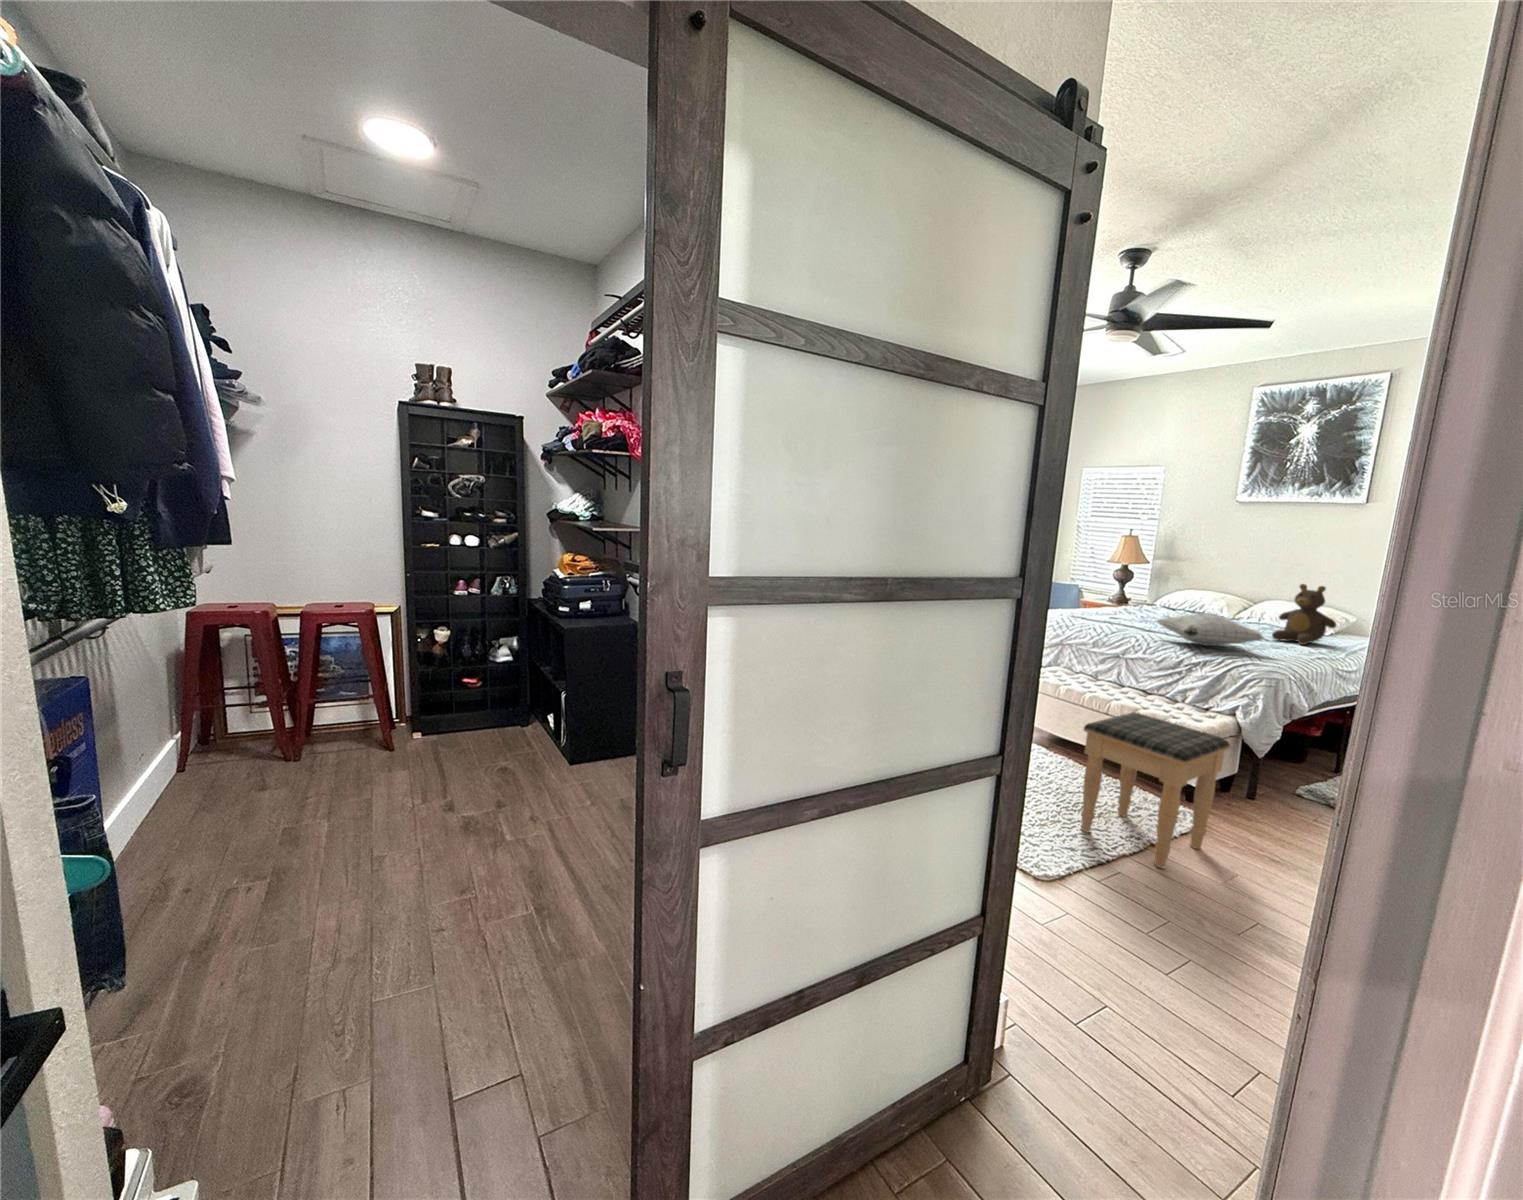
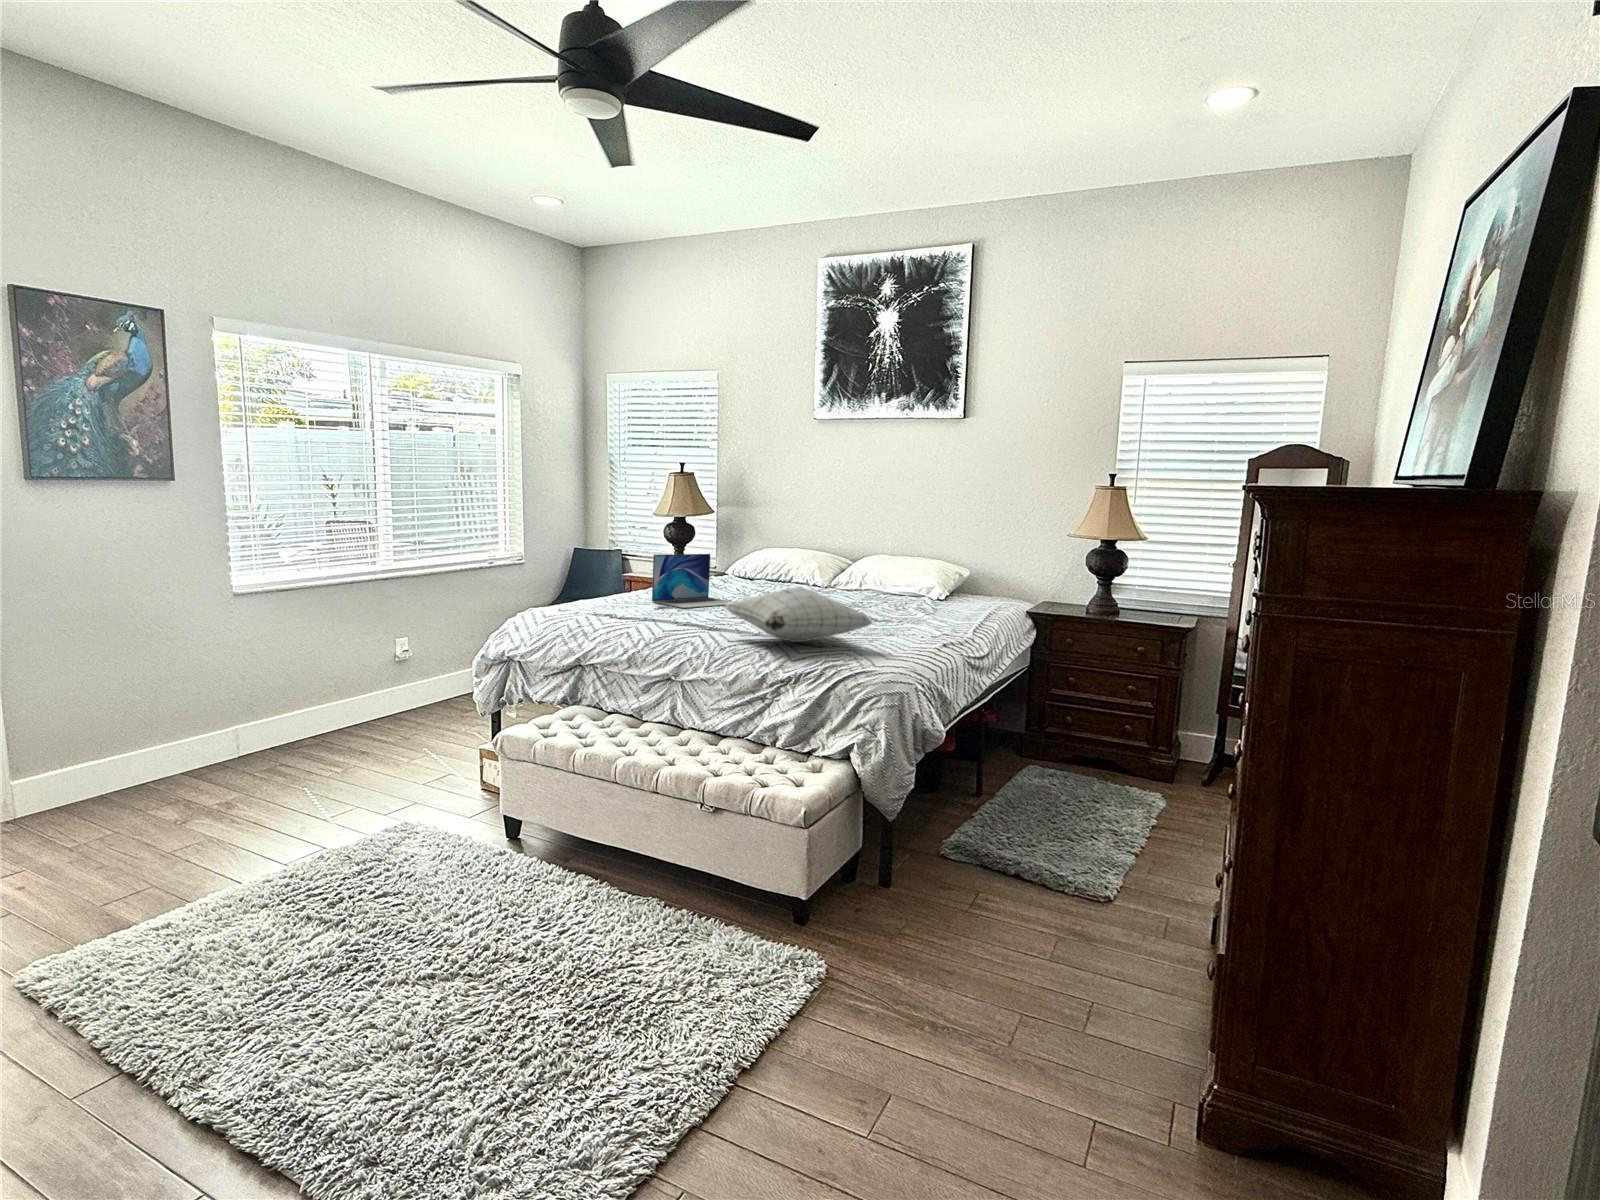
teddy bear: present [1272,584,1336,645] -> none [875,533,945,623]
laptop: none [1104,588,1165,622] -> present [652,554,733,608]
footstool: present [1081,712,1230,868] -> none [595,801,852,1138]

